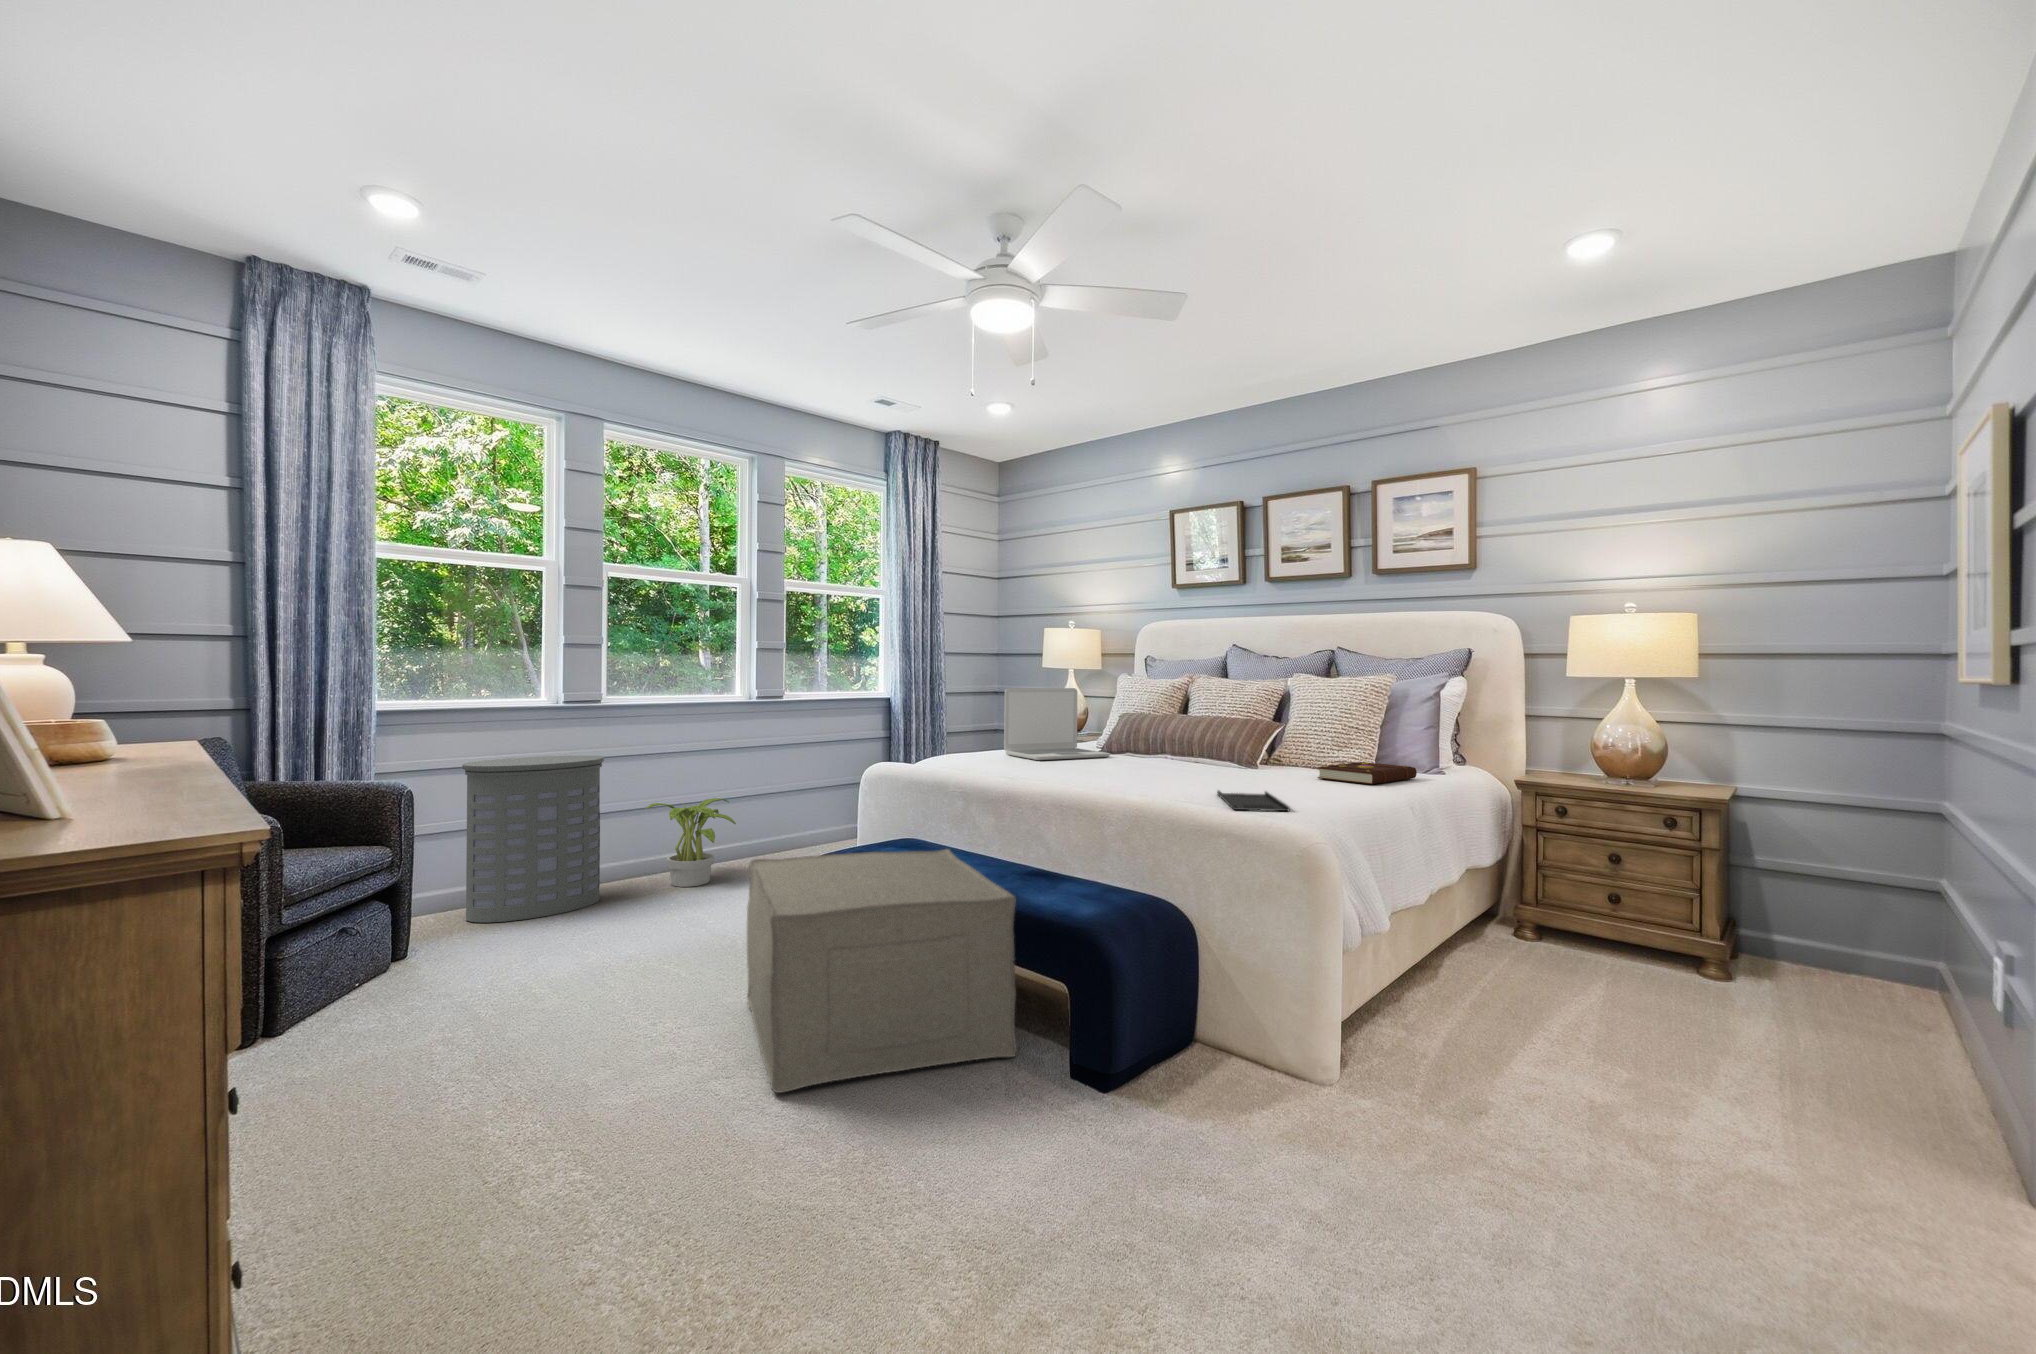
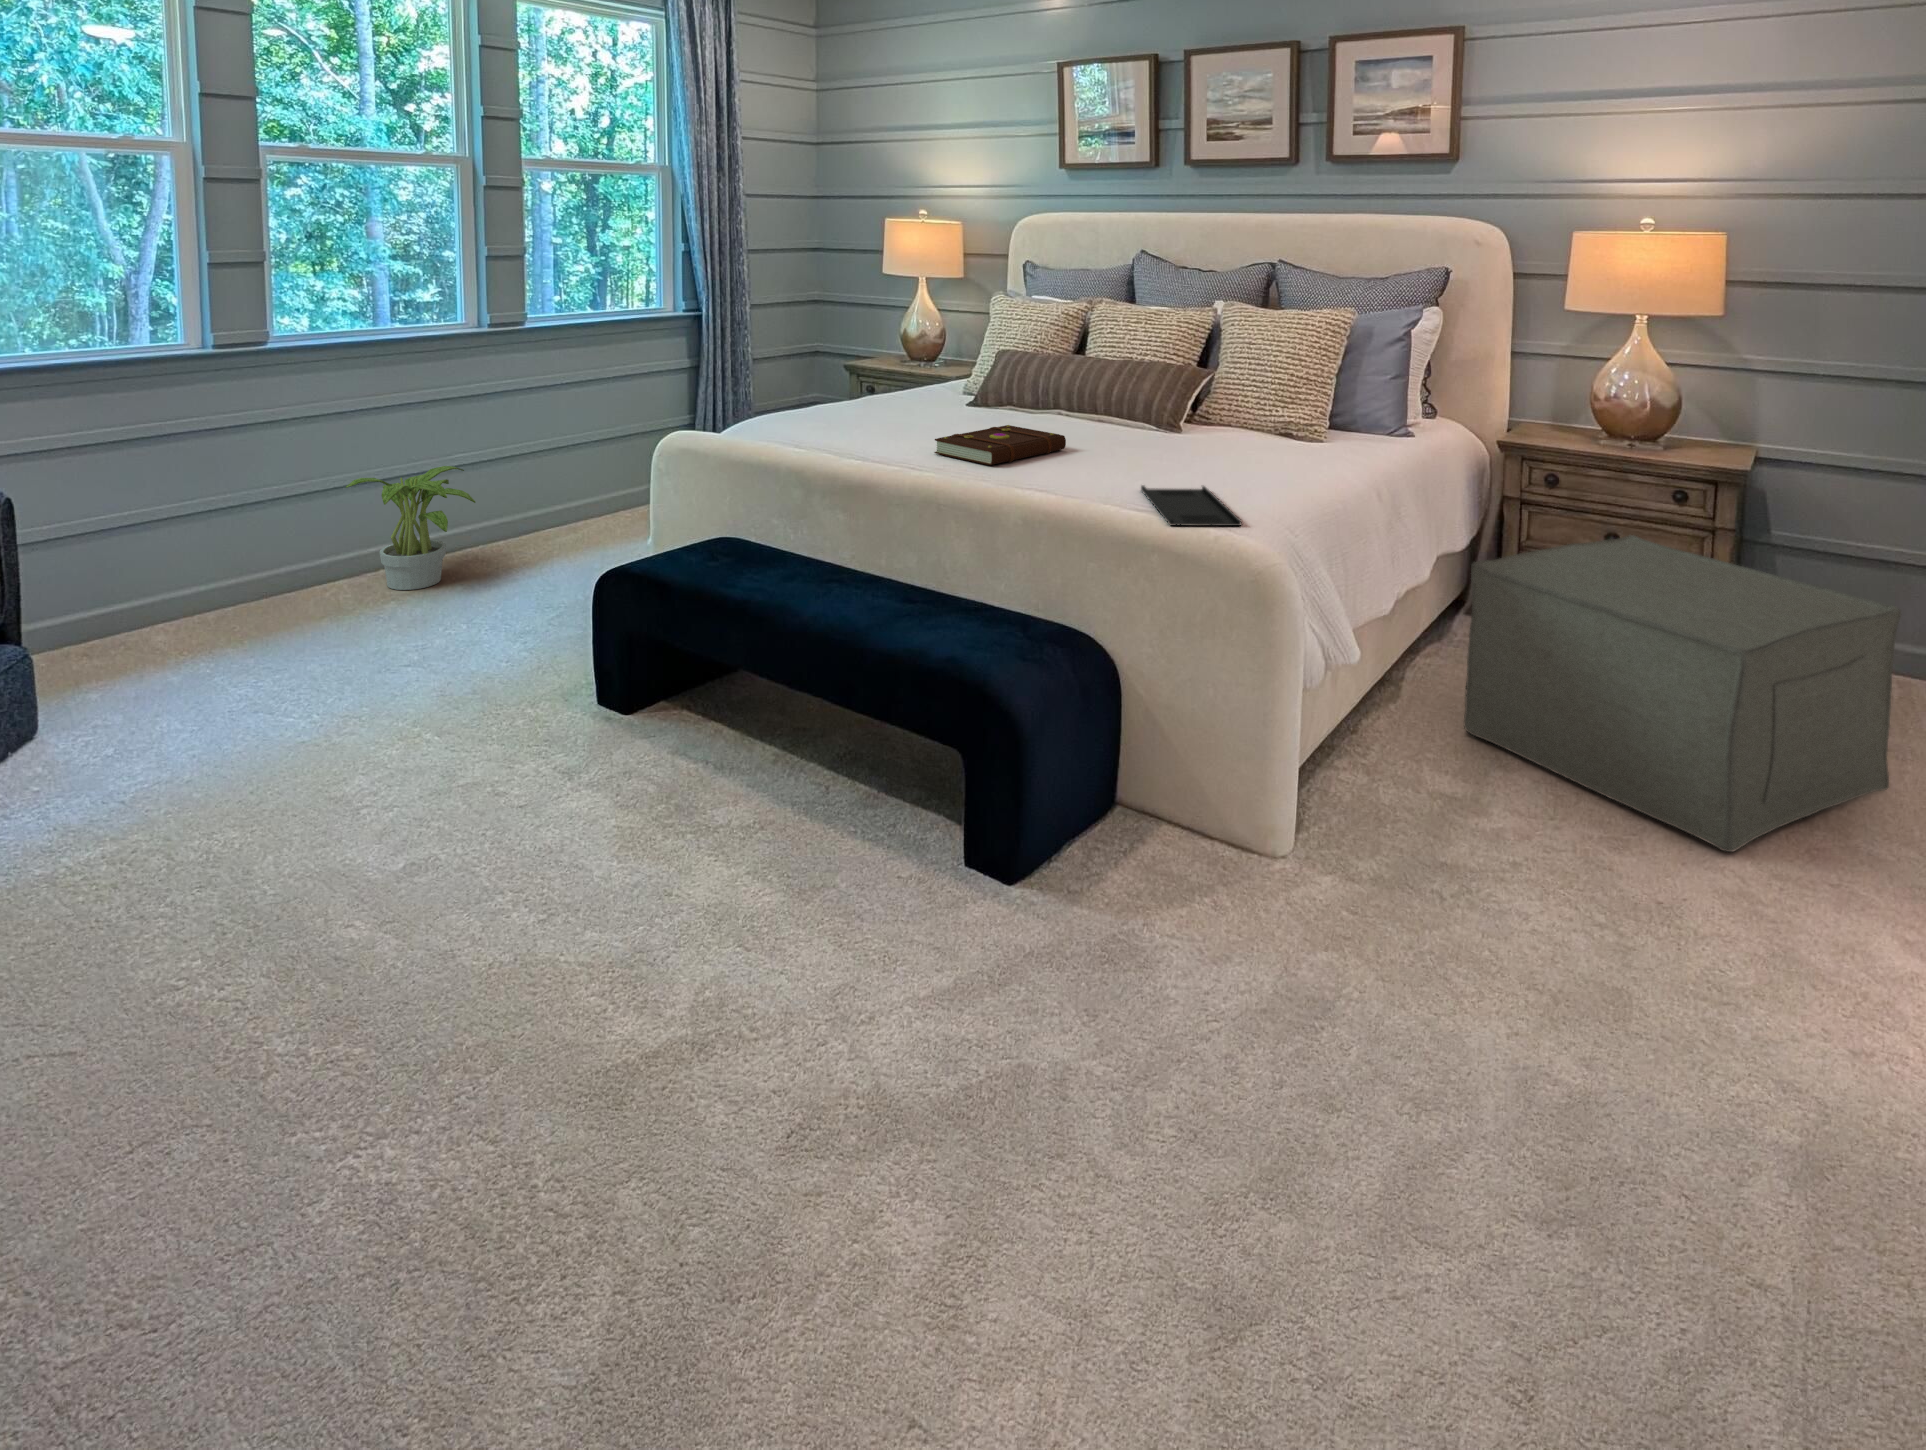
laptop: present [1004,688,1110,760] -> none [845,315,986,420]
laundry hamper: present [462,756,604,923] -> none [75,419,287,663]
book: present [1318,762,1417,784] -> present [934,425,1066,465]
ottoman: present [747,849,1016,1093] -> present [1464,535,1901,852]

